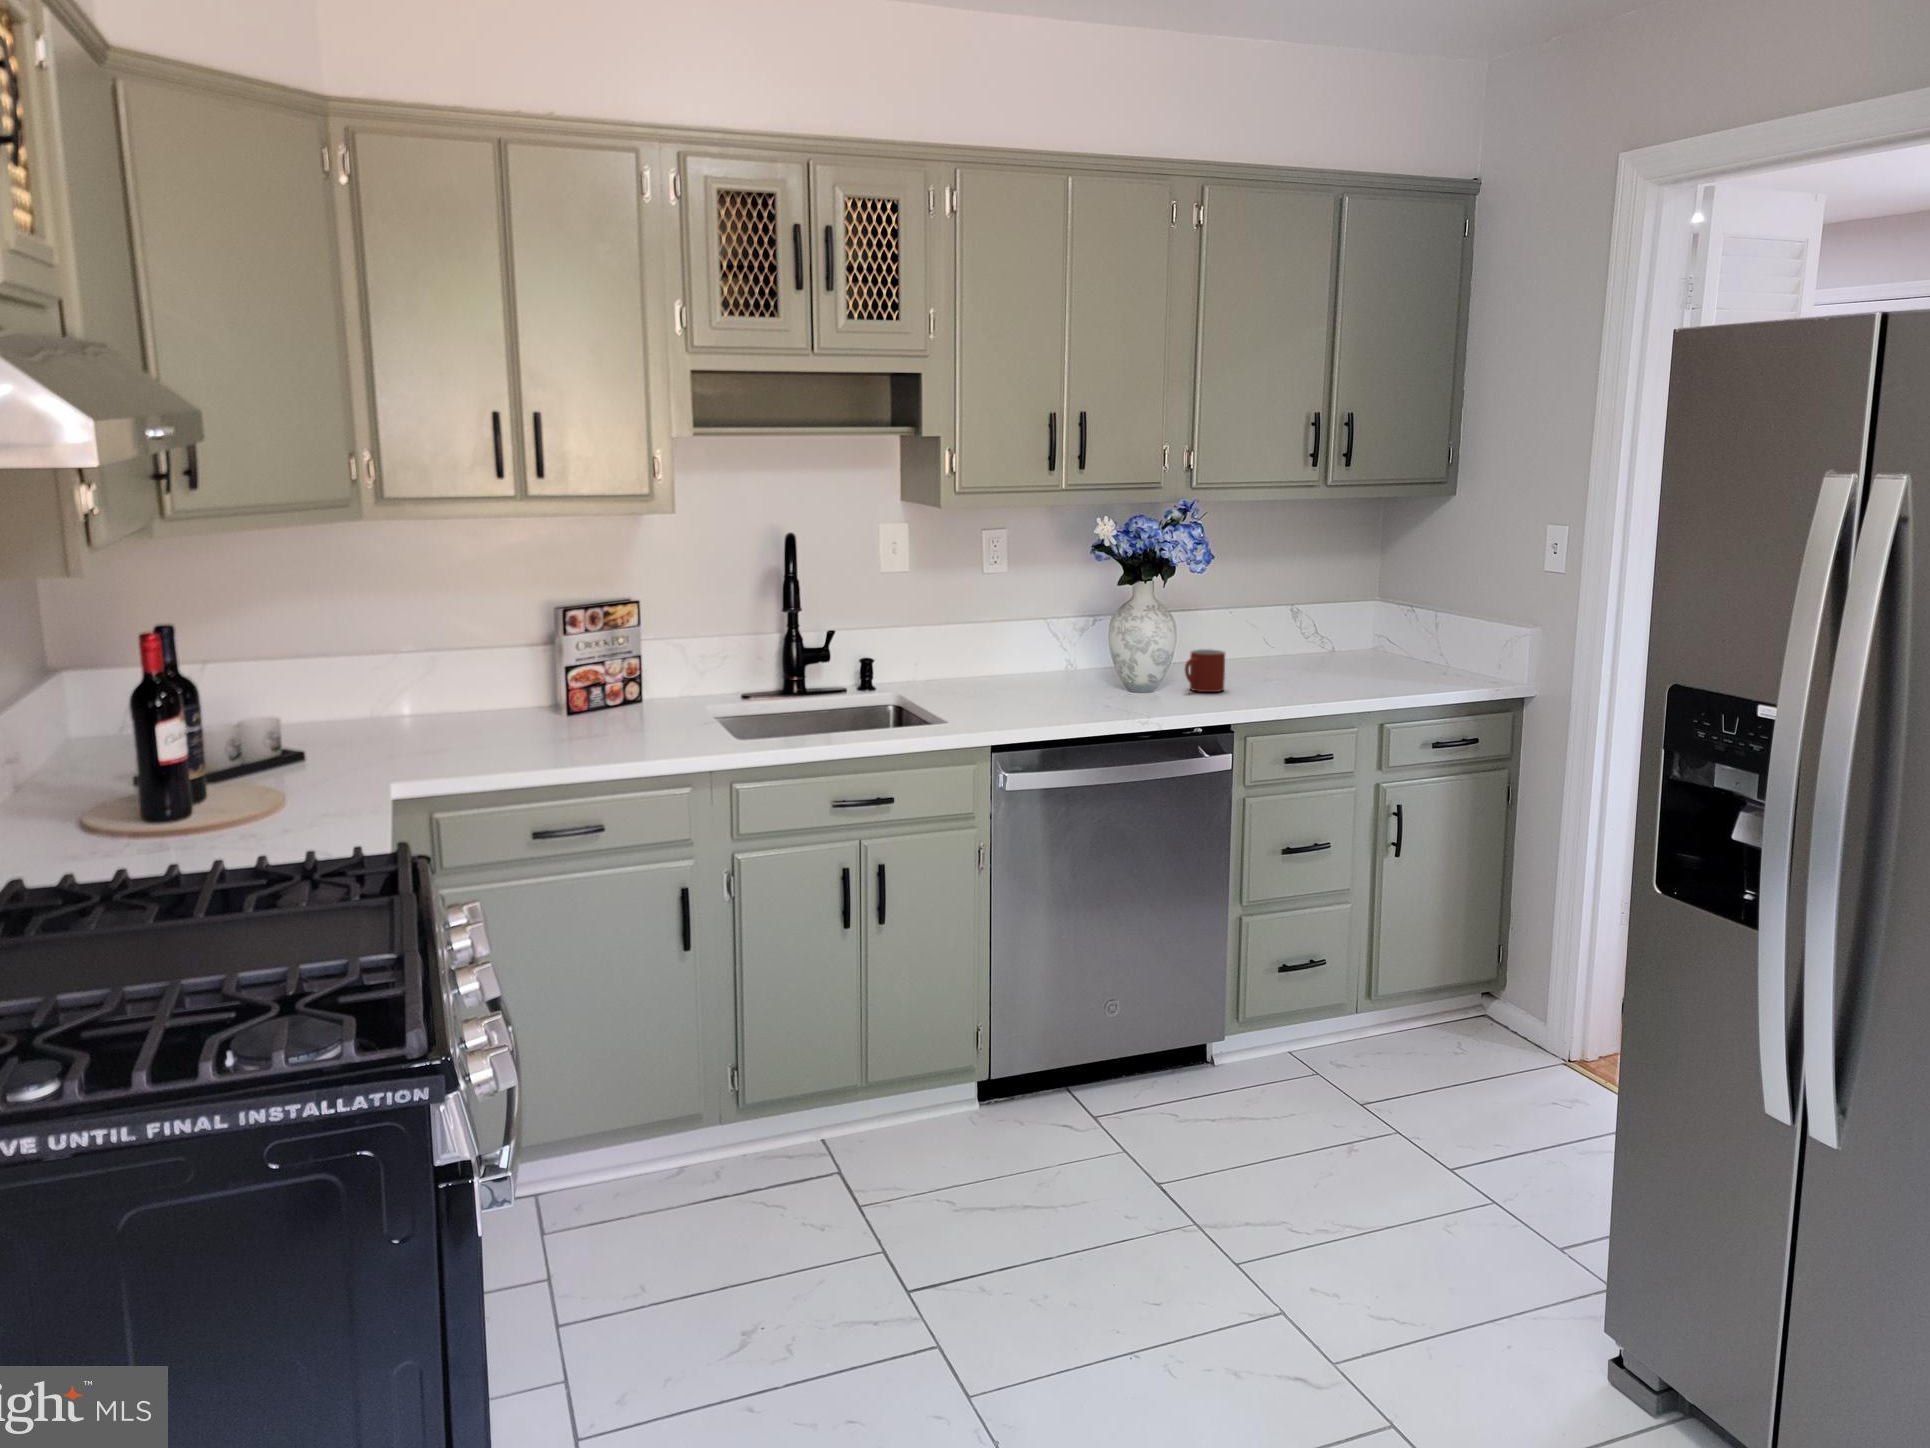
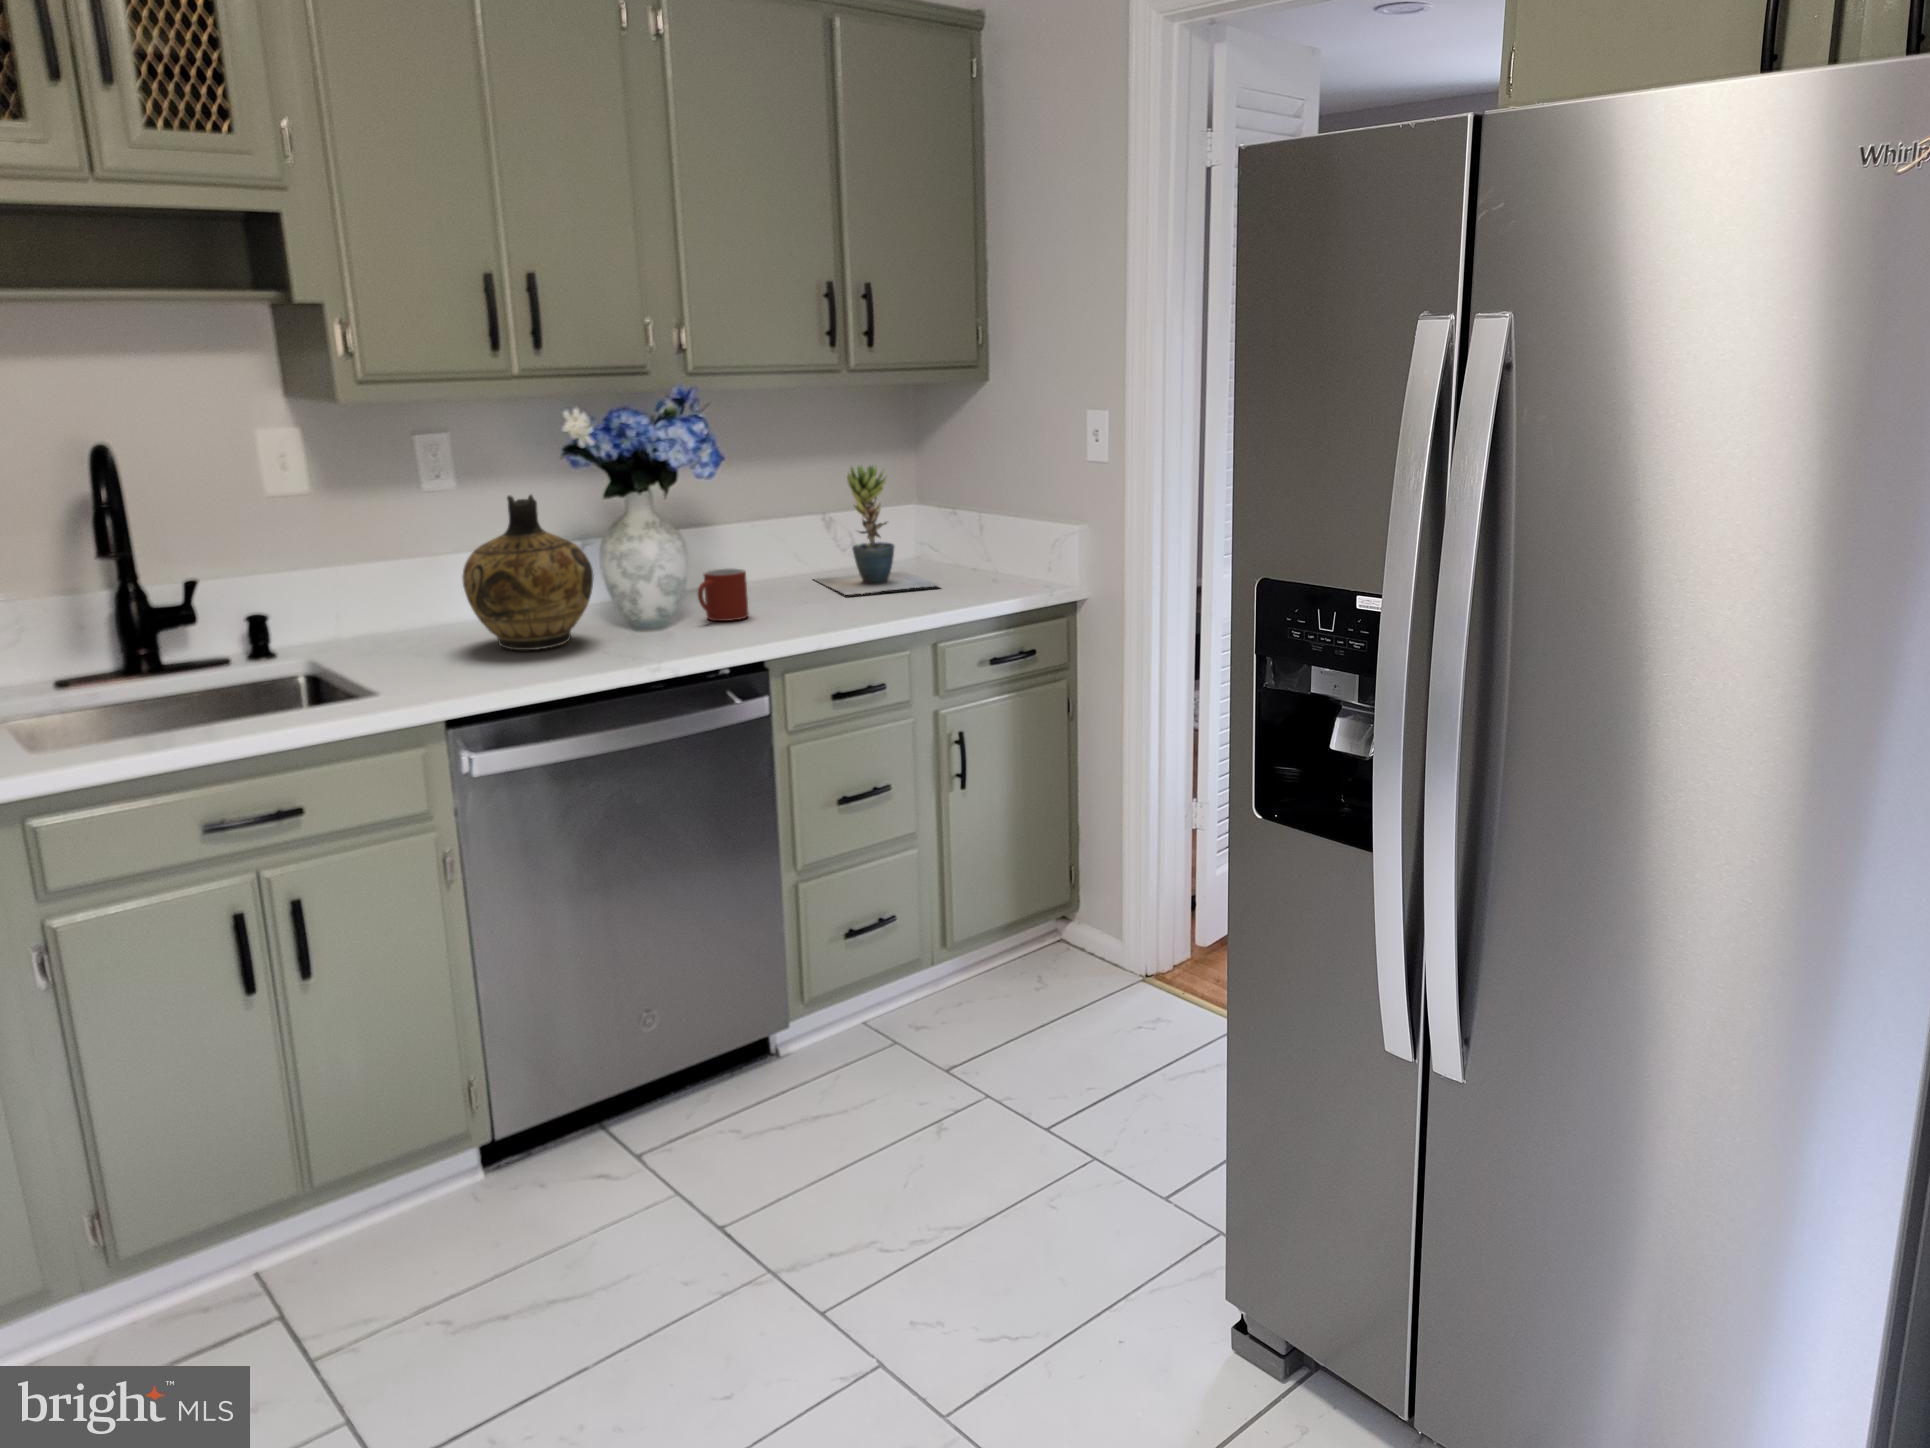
potted plant: none [1279,569,1395,680] -> present [815,466,938,595]
ceramic jug: none [1010,581,1106,701] -> present [462,495,594,650]

